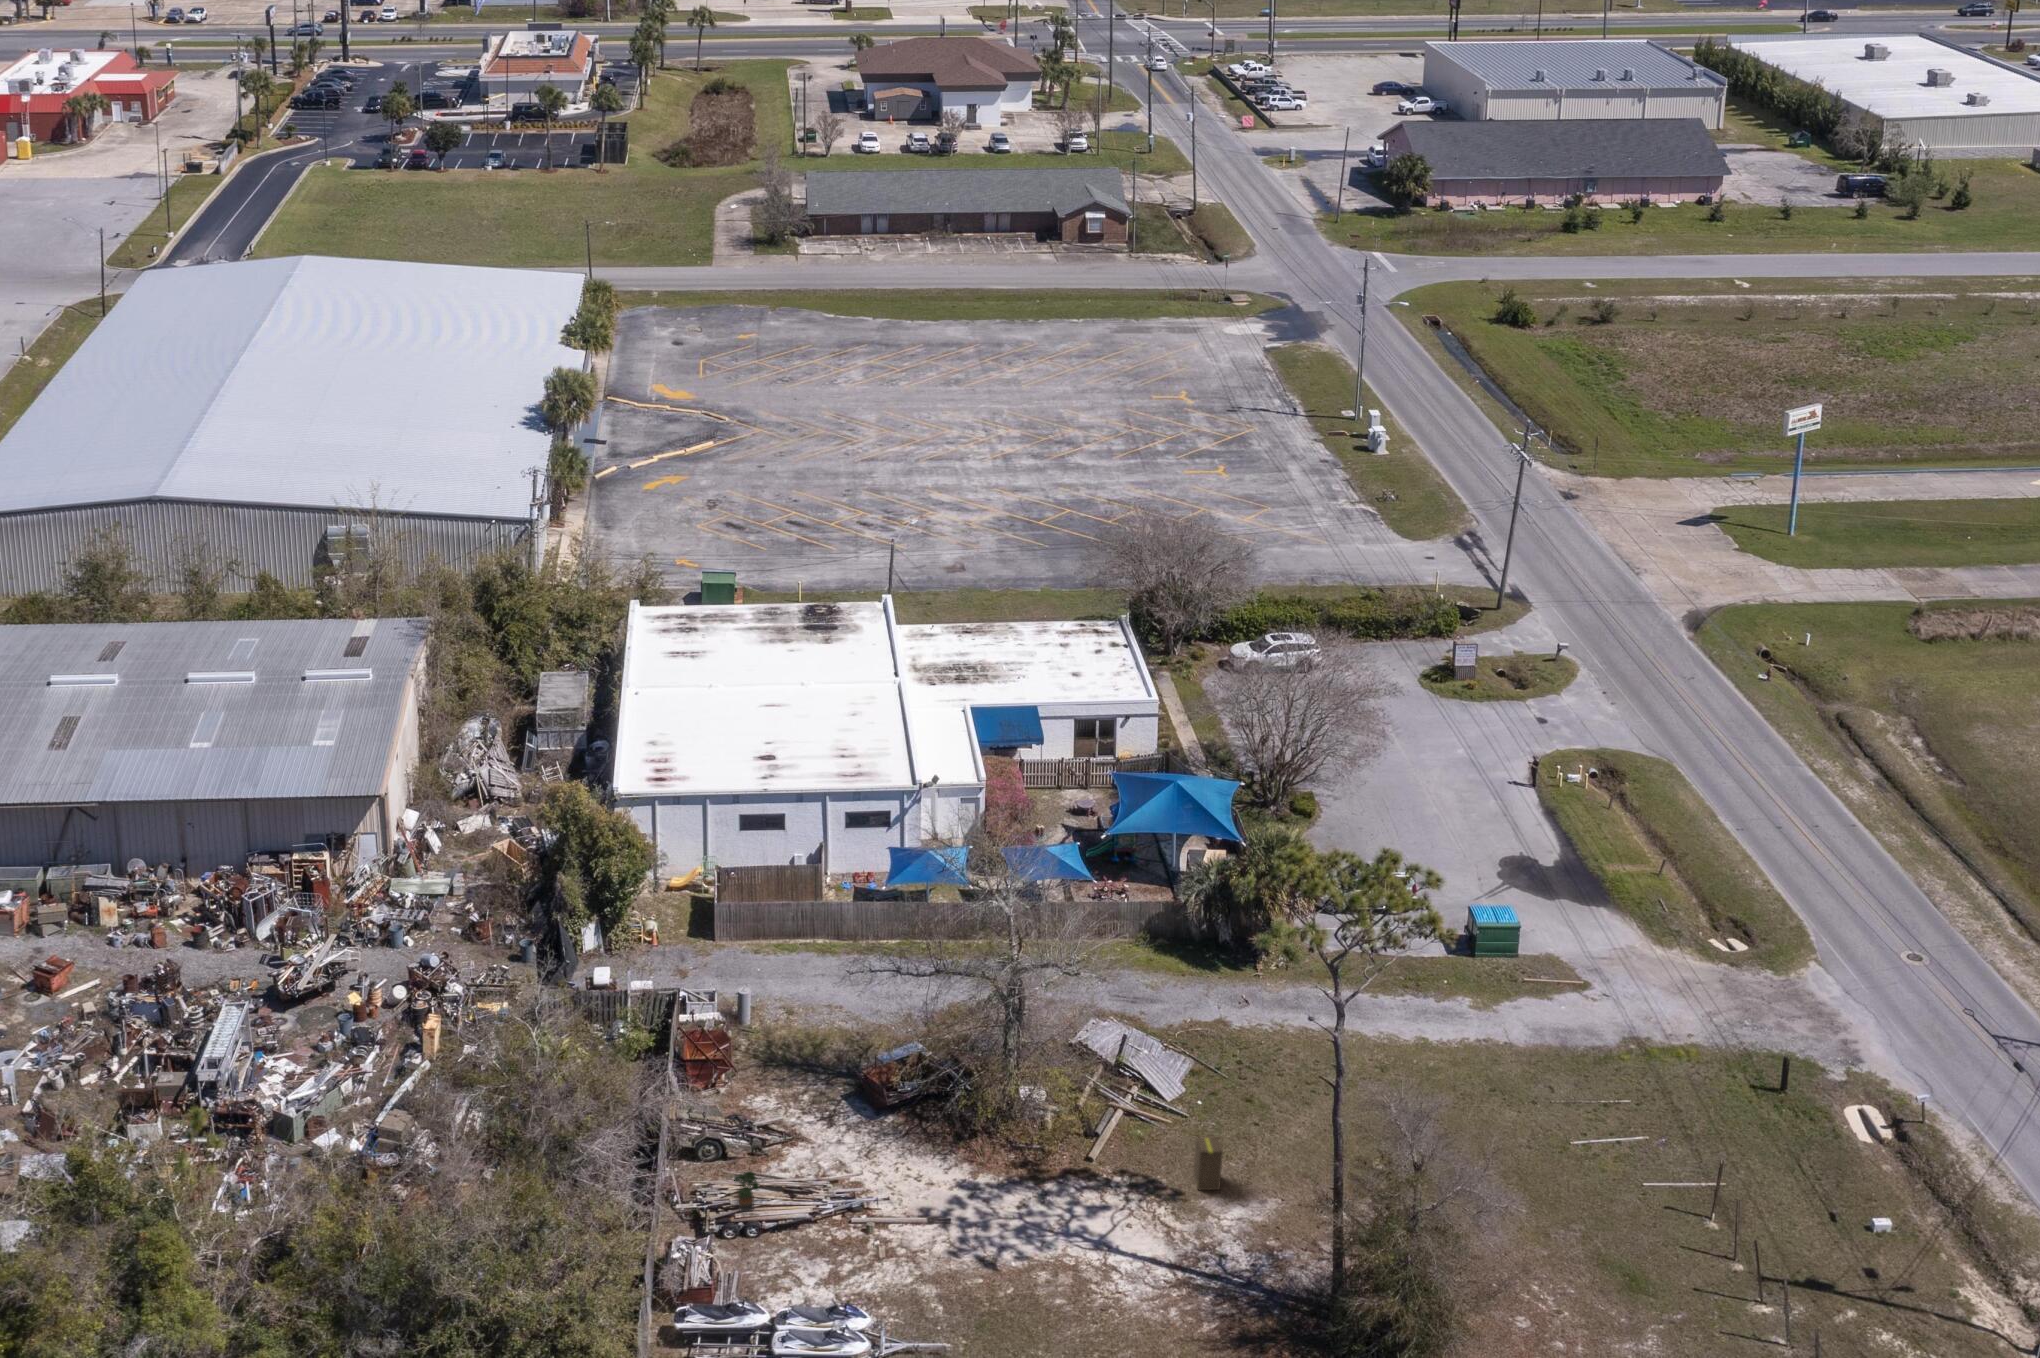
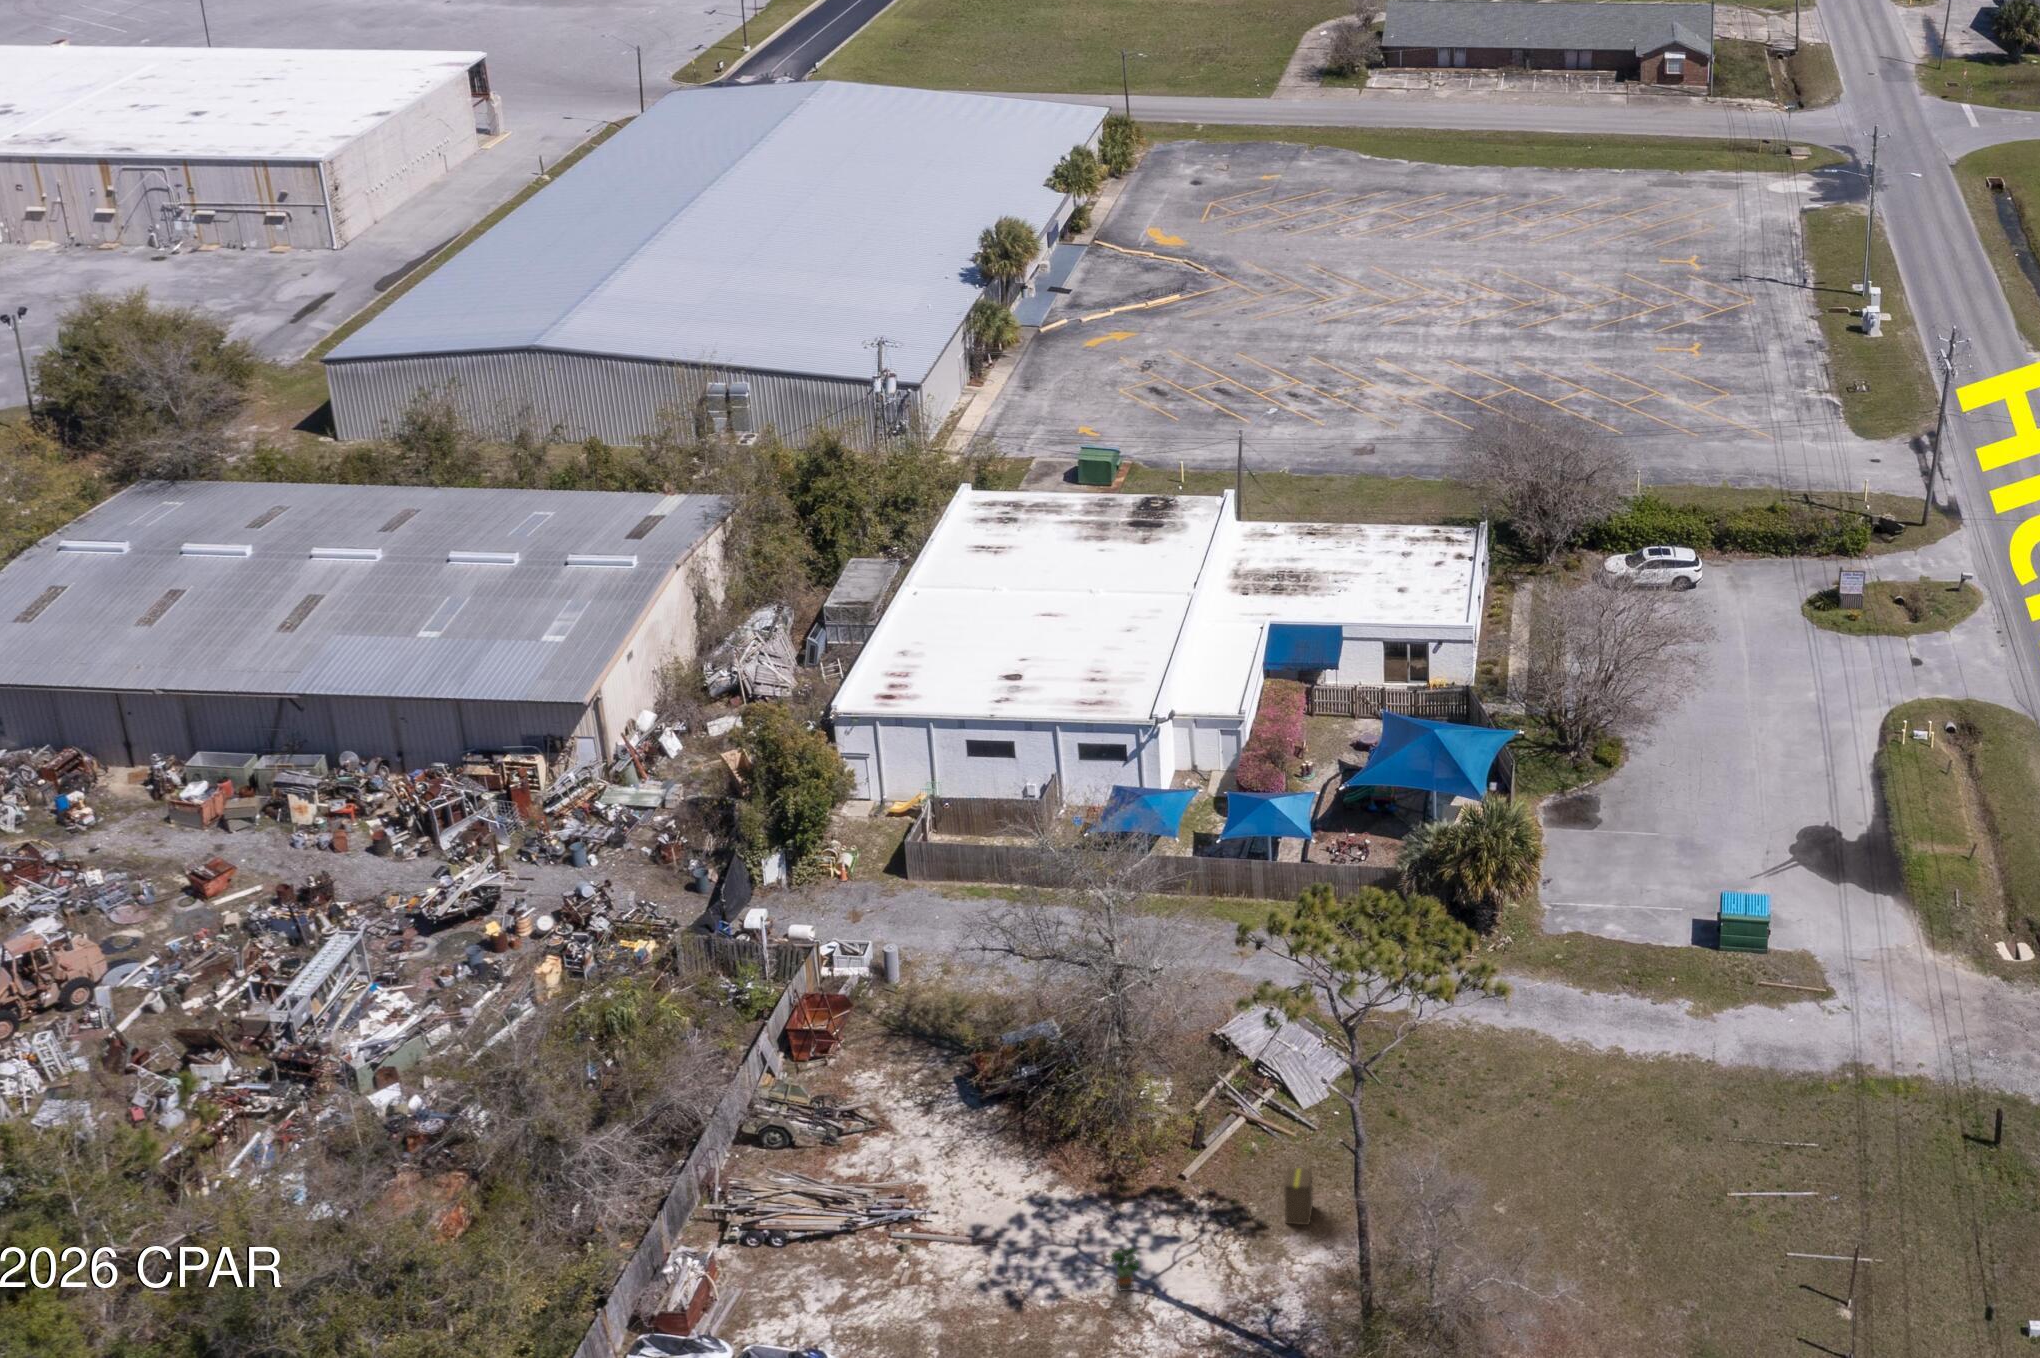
potted tree: present [734,1171,759,1212] -> present [1111,1248,1139,1291]

